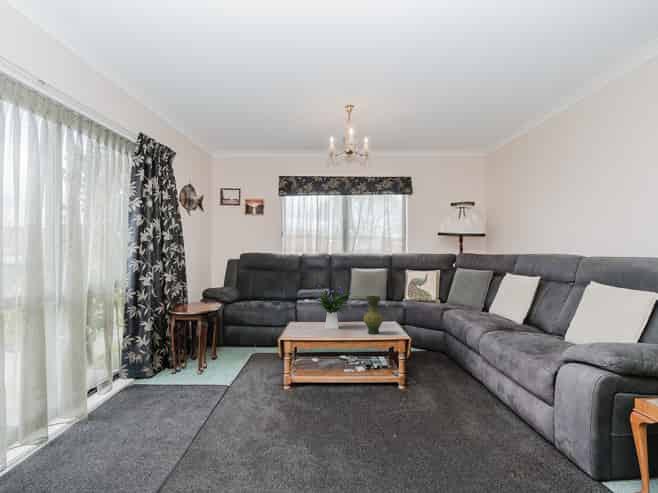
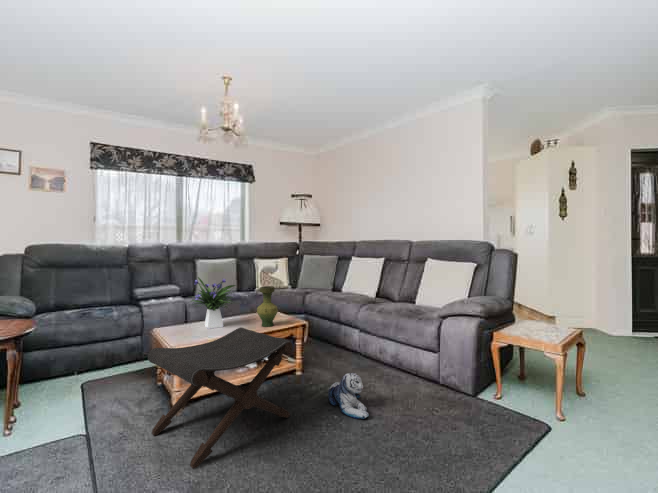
footstool: none [257,330,363,432] -> present [148,327,293,469]
plush toy: none [407,392,443,443] -> present [328,373,369,419]

